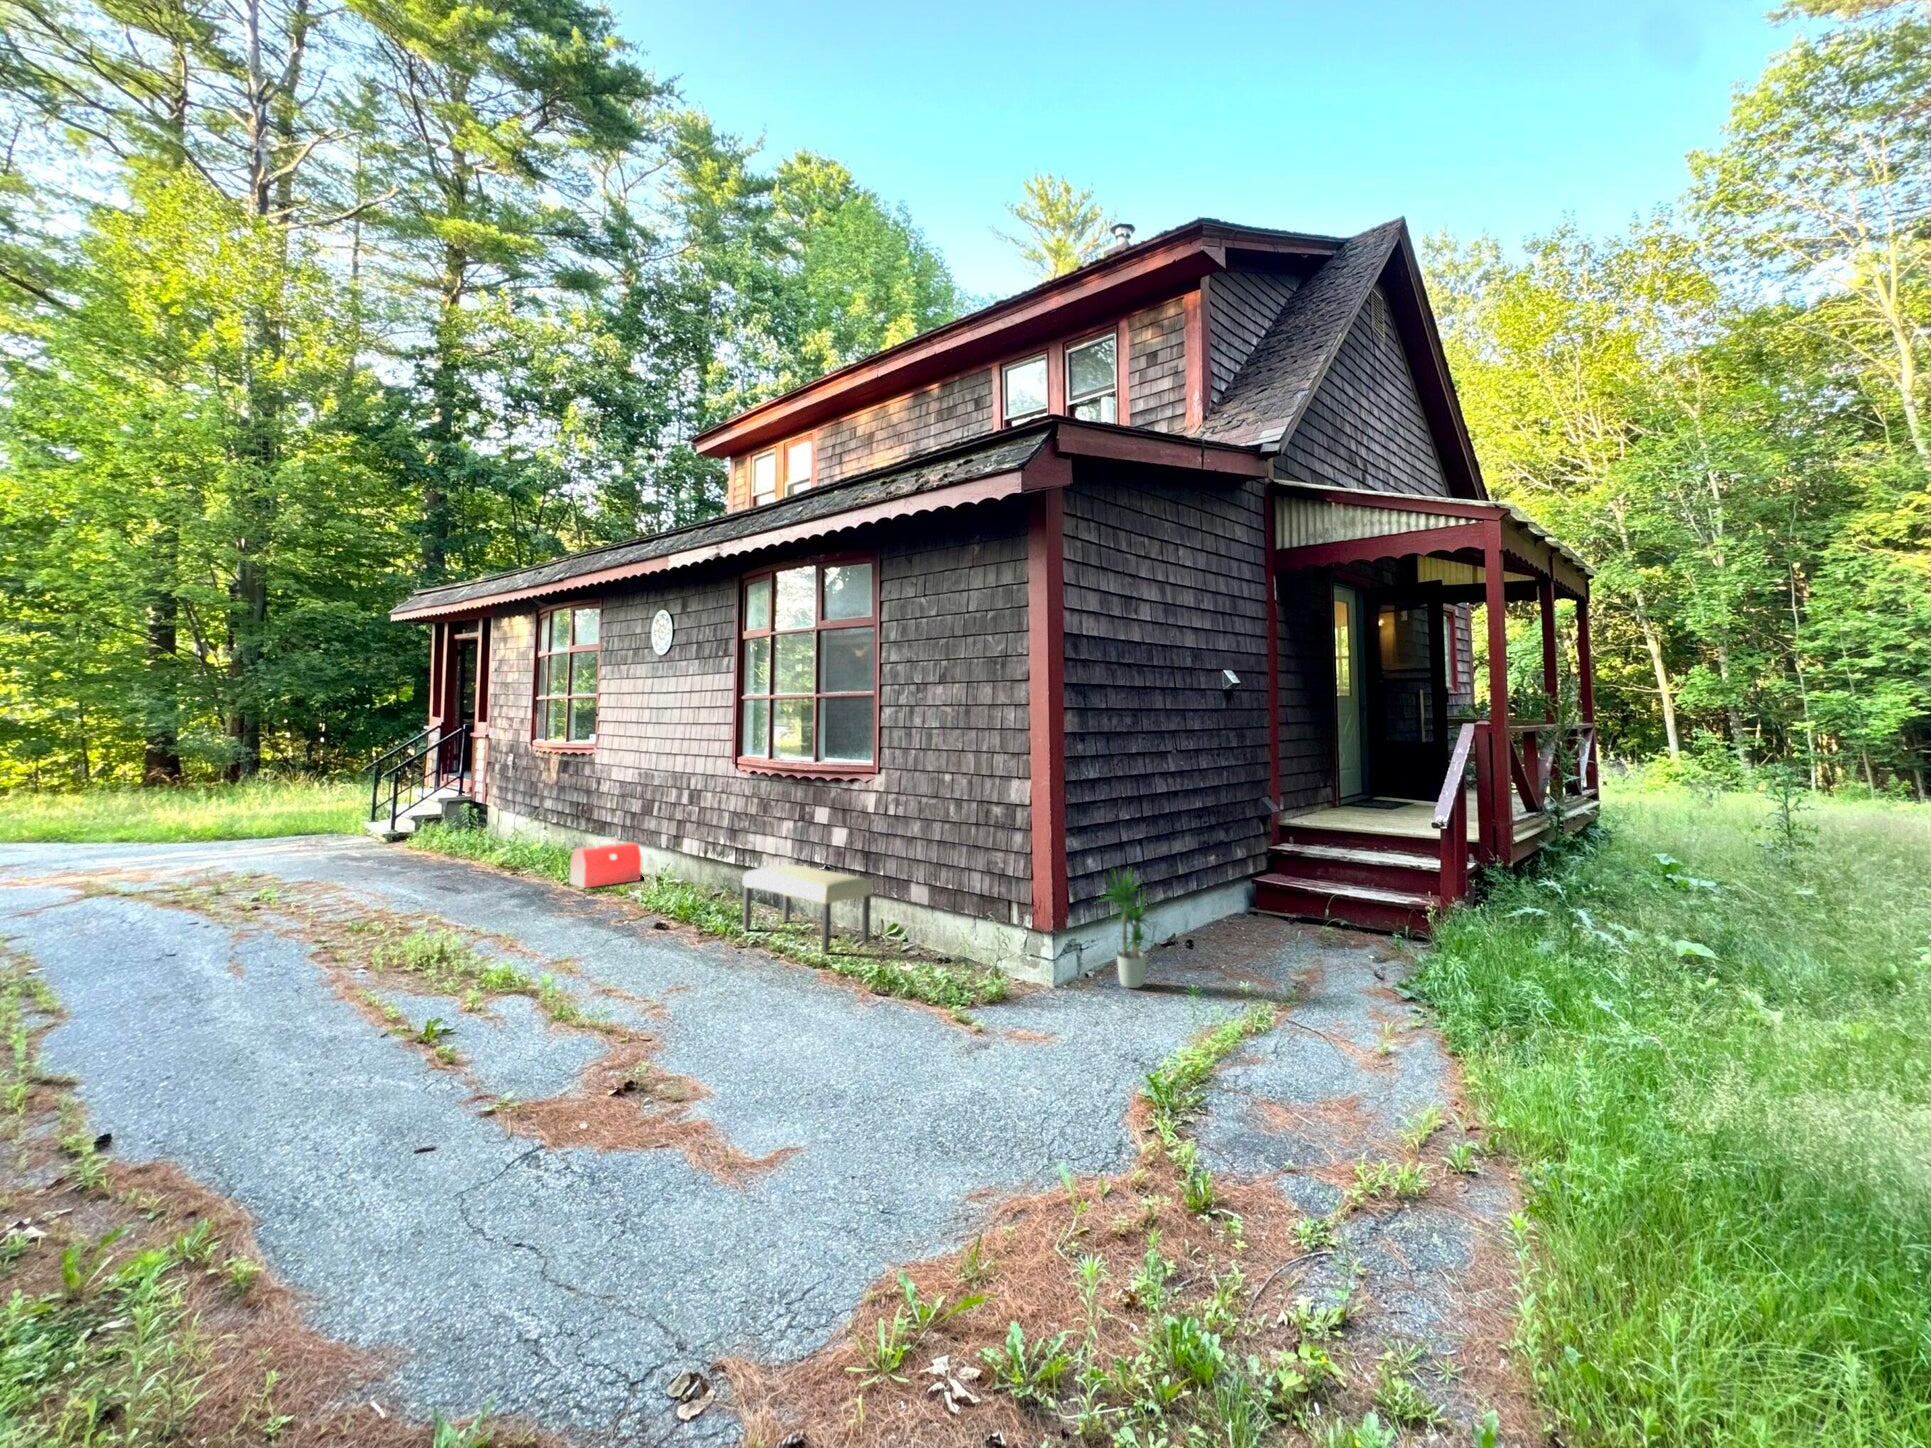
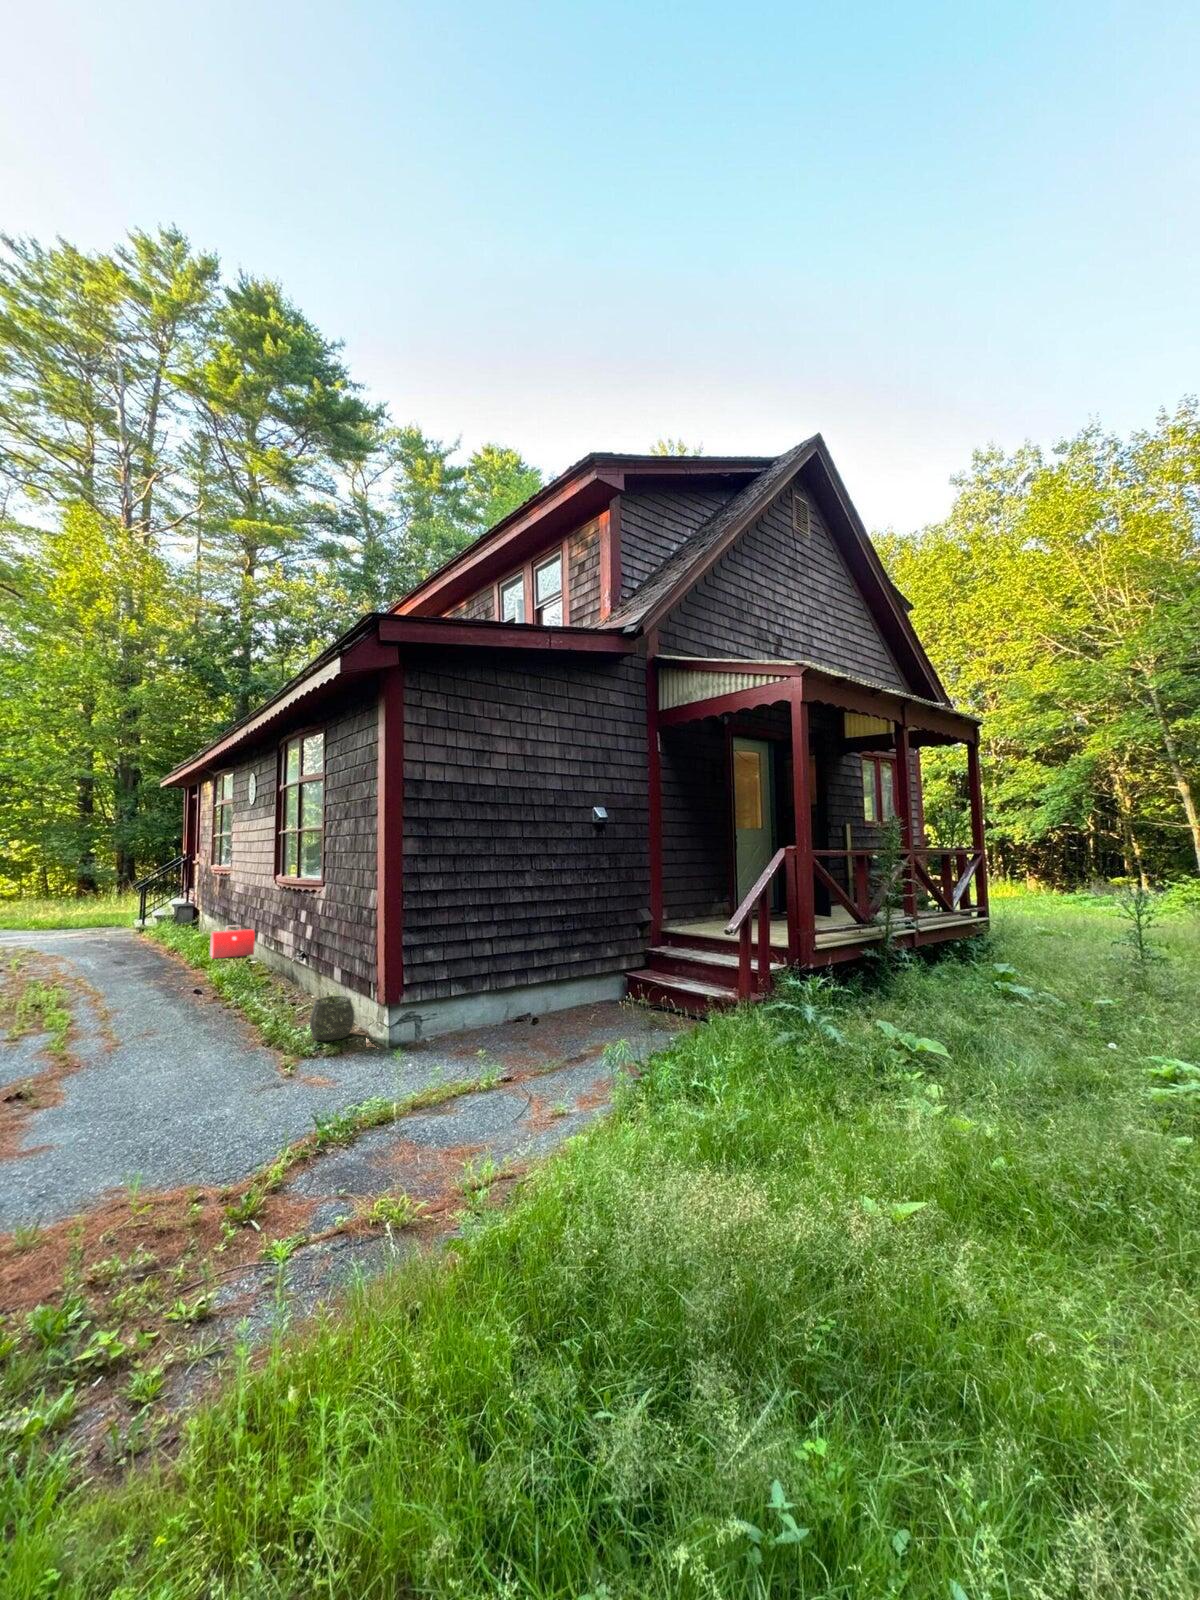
bench: present [742,864,873,953] -> none [257,948,325,1012]
potted plant: present [1099,872,1153,988] -> none [416,959,475,1055]
woven basket: none [924,922,982,984] -> present [310,996,355,1041]

